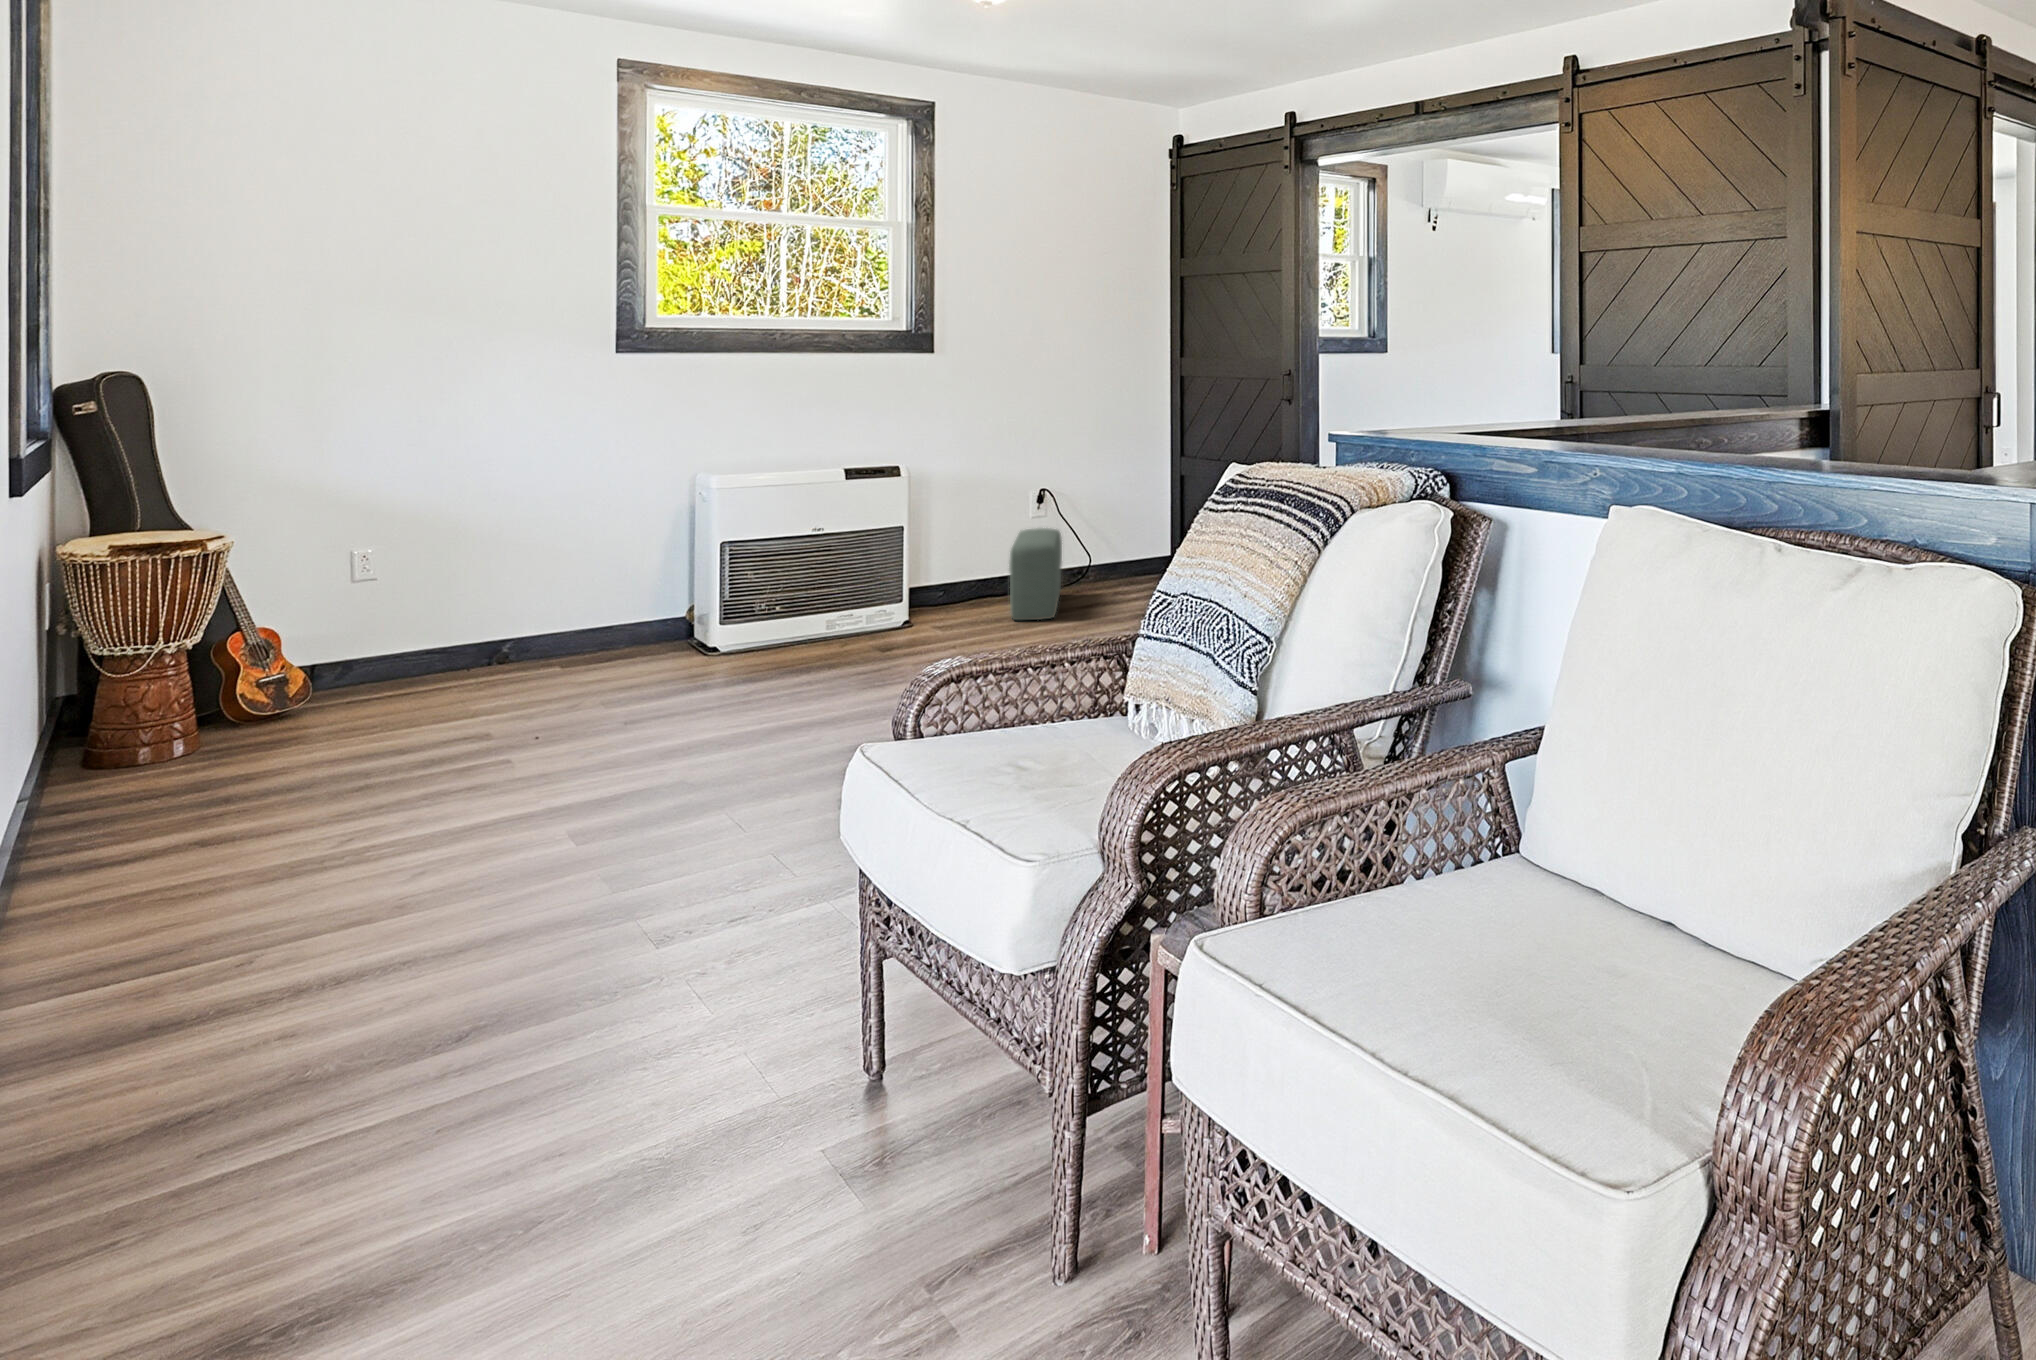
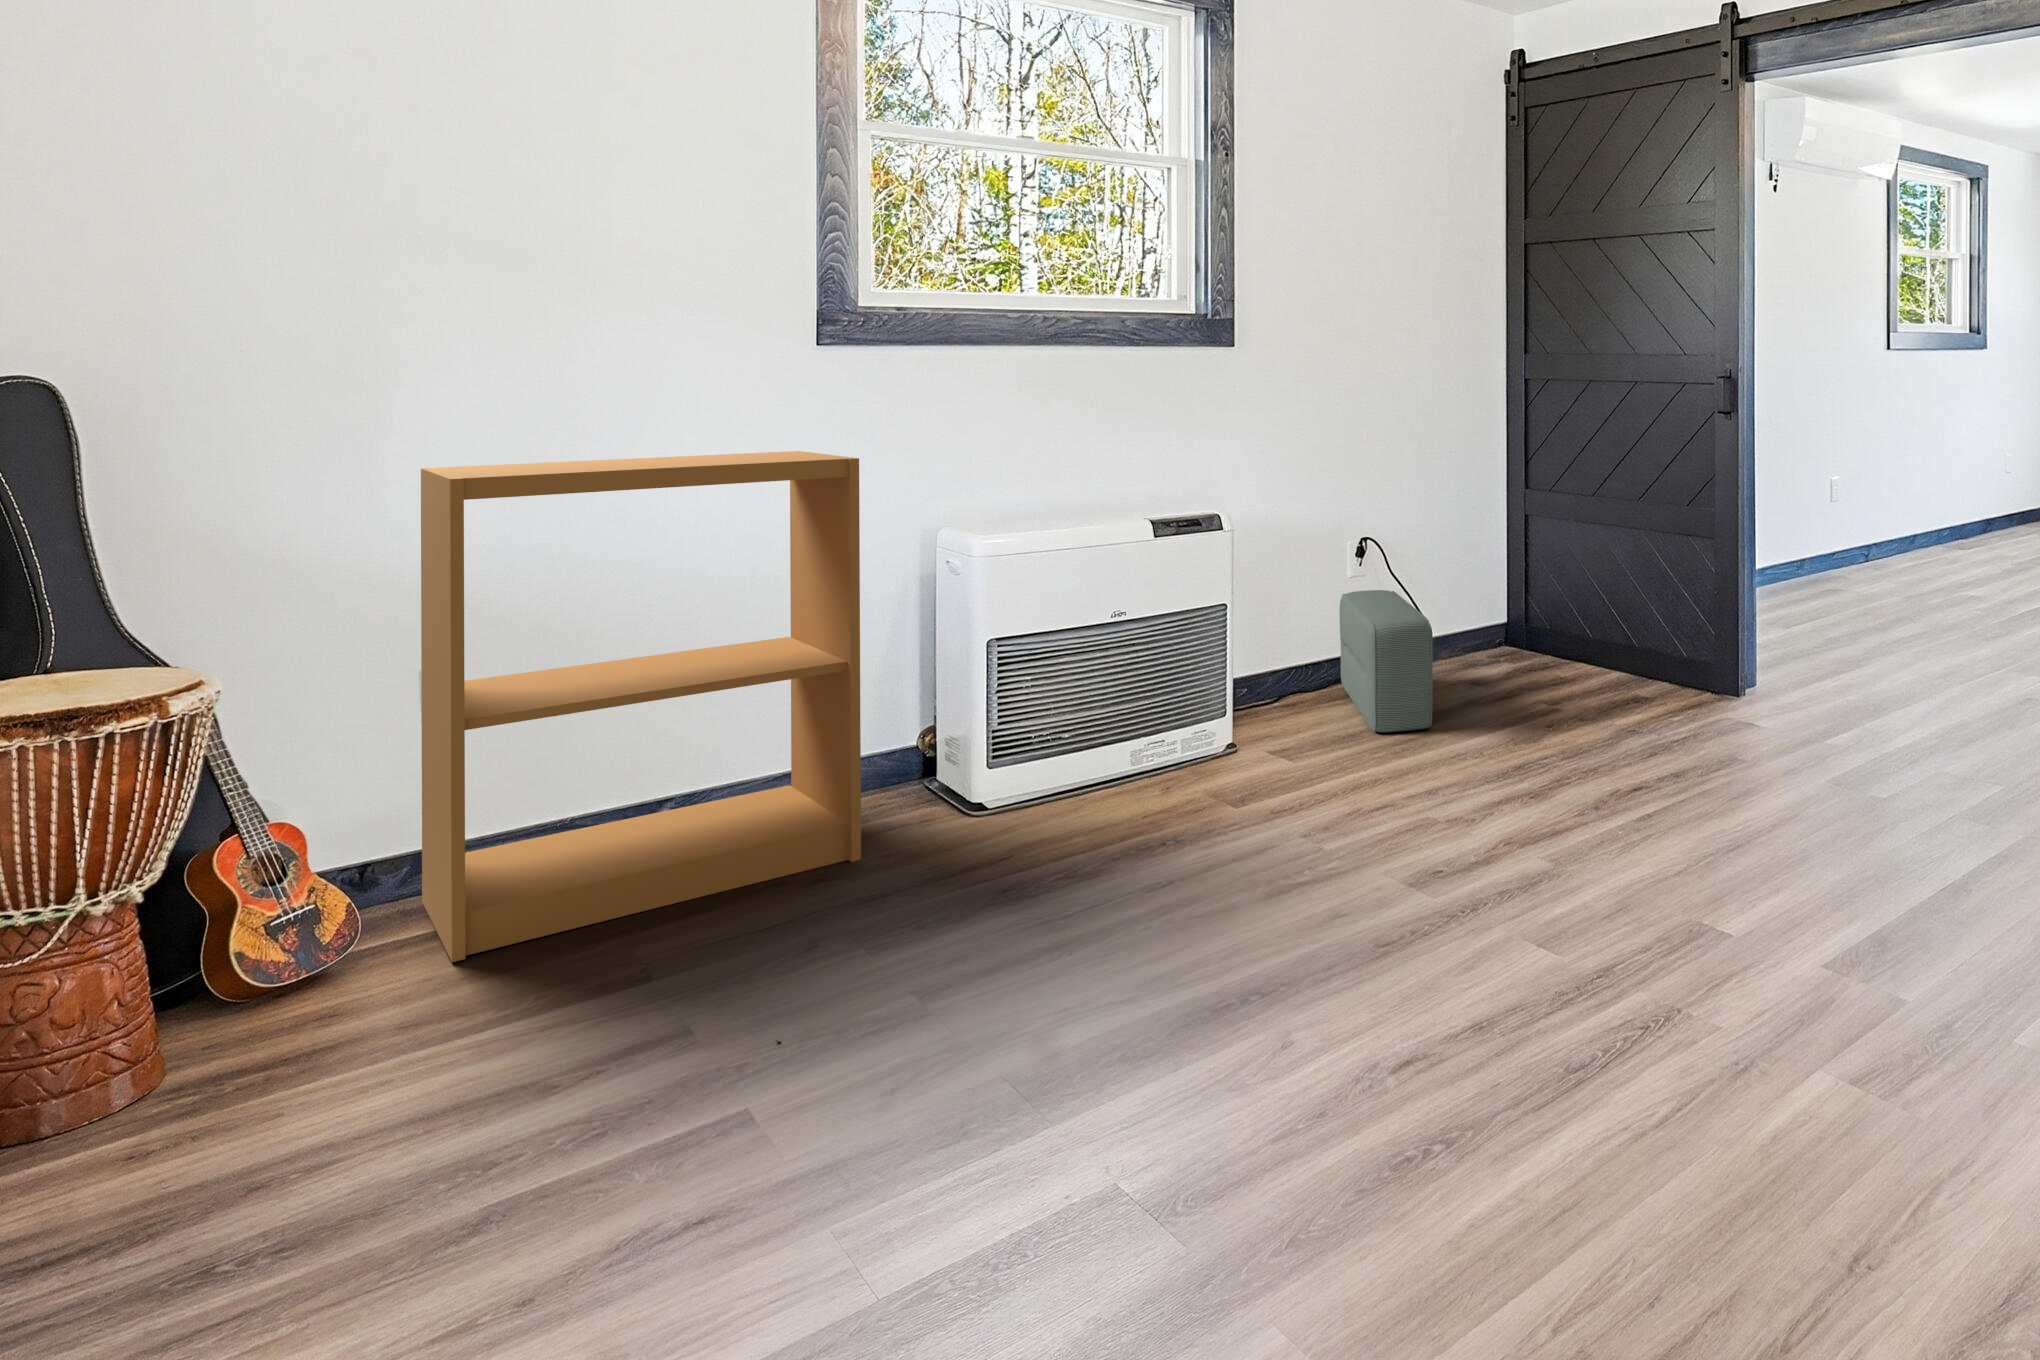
bookshelf: none [348,421,625,711] -> present [421,451,861,962]

